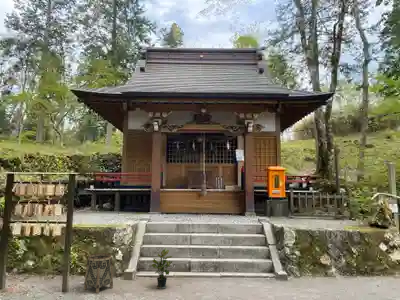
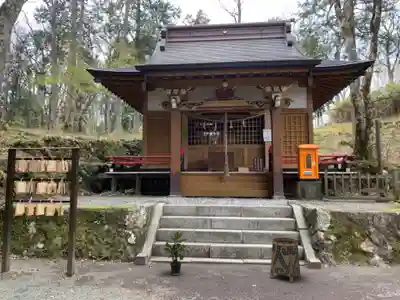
basket: present [84,253,113,293] -> present [270,238,300,283]

